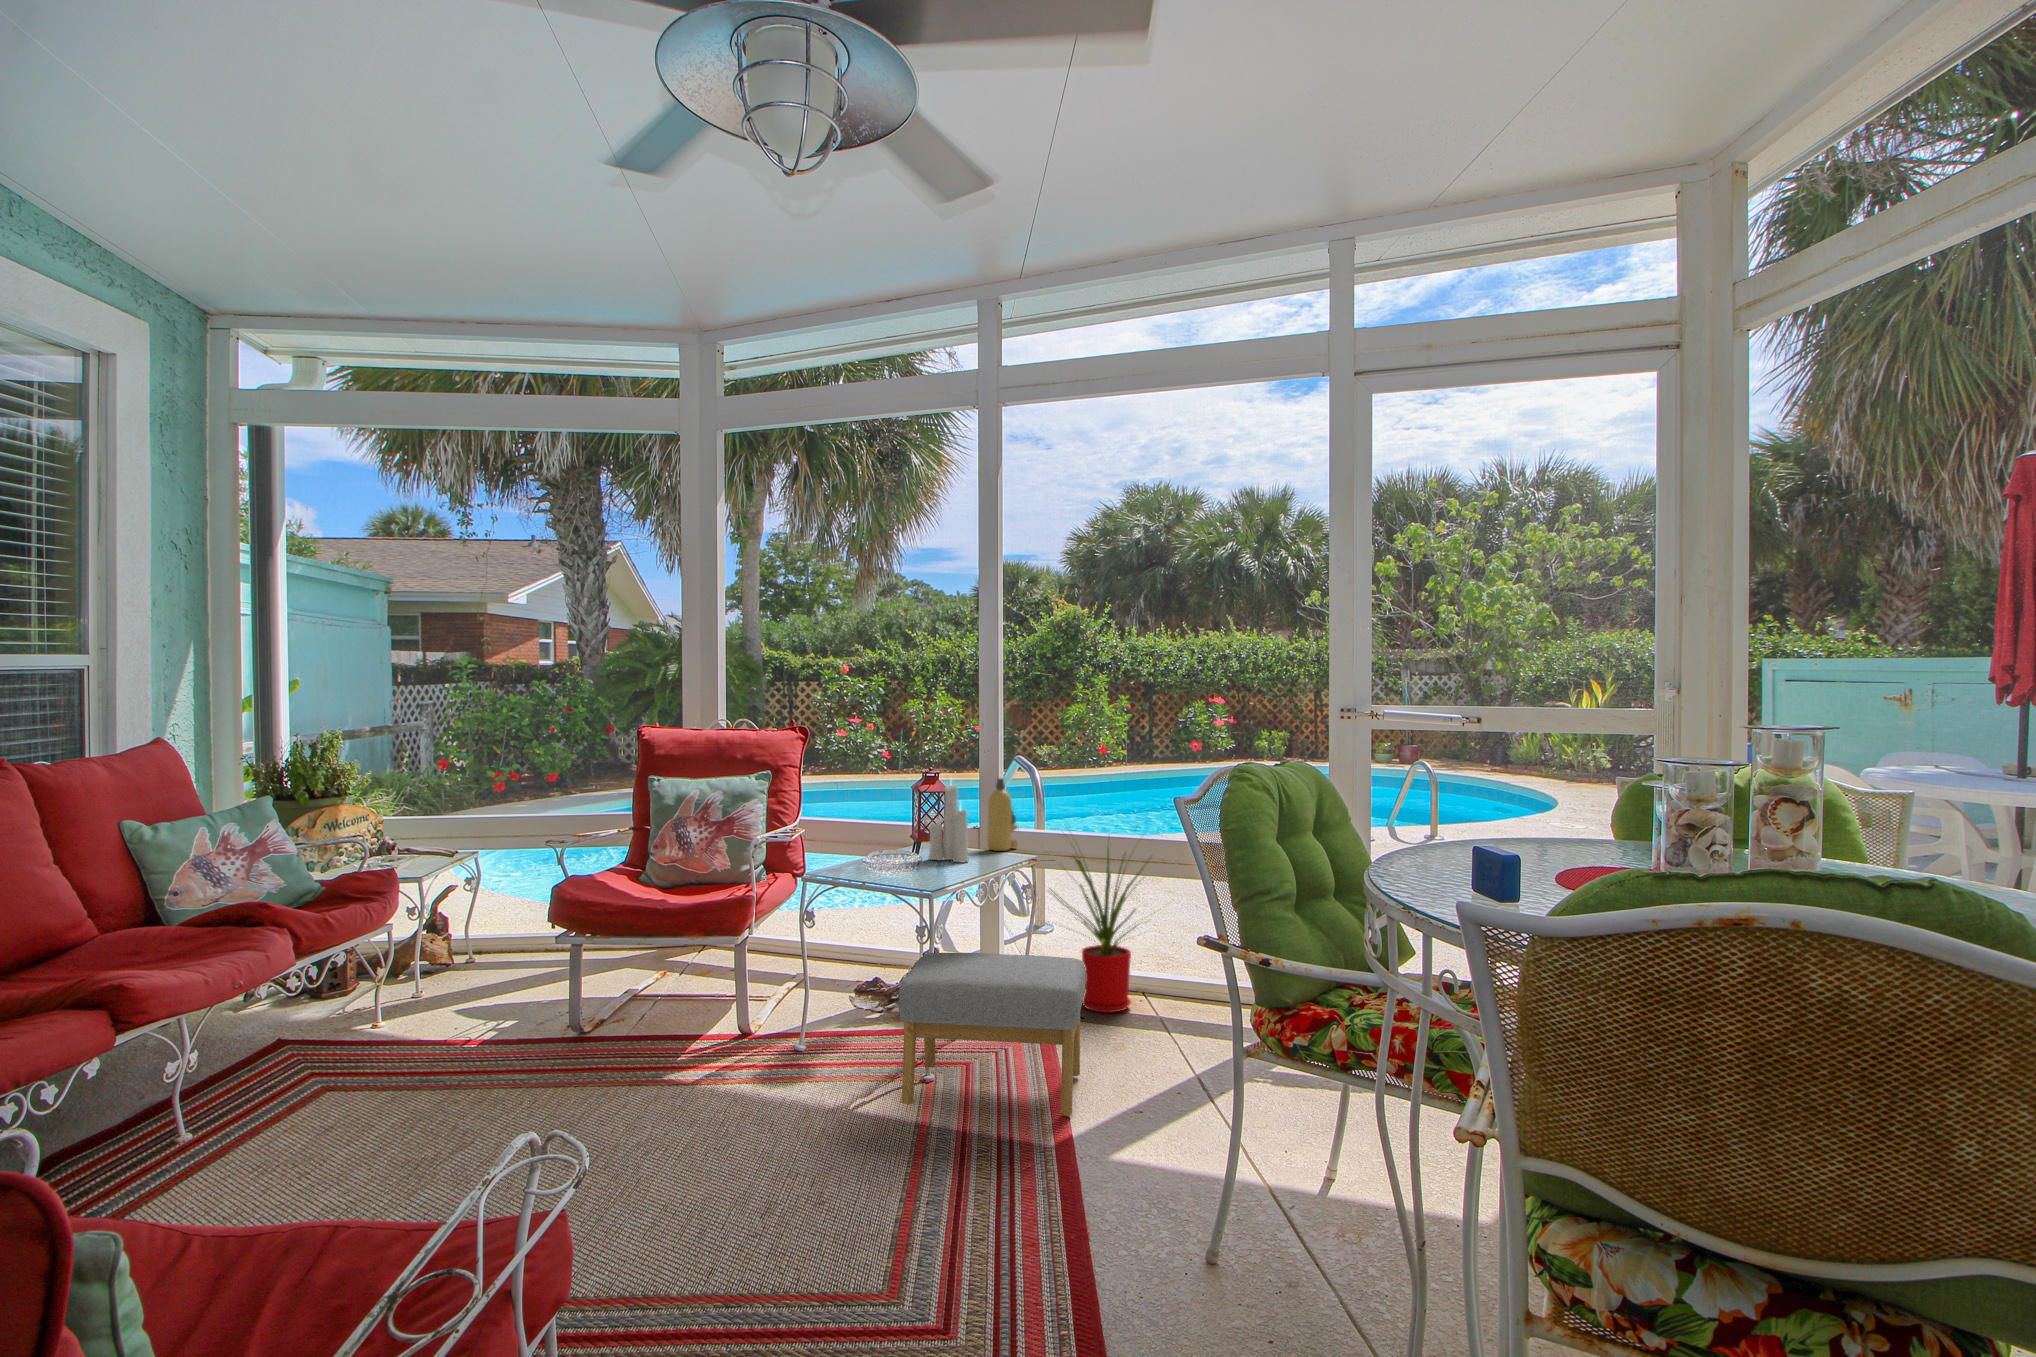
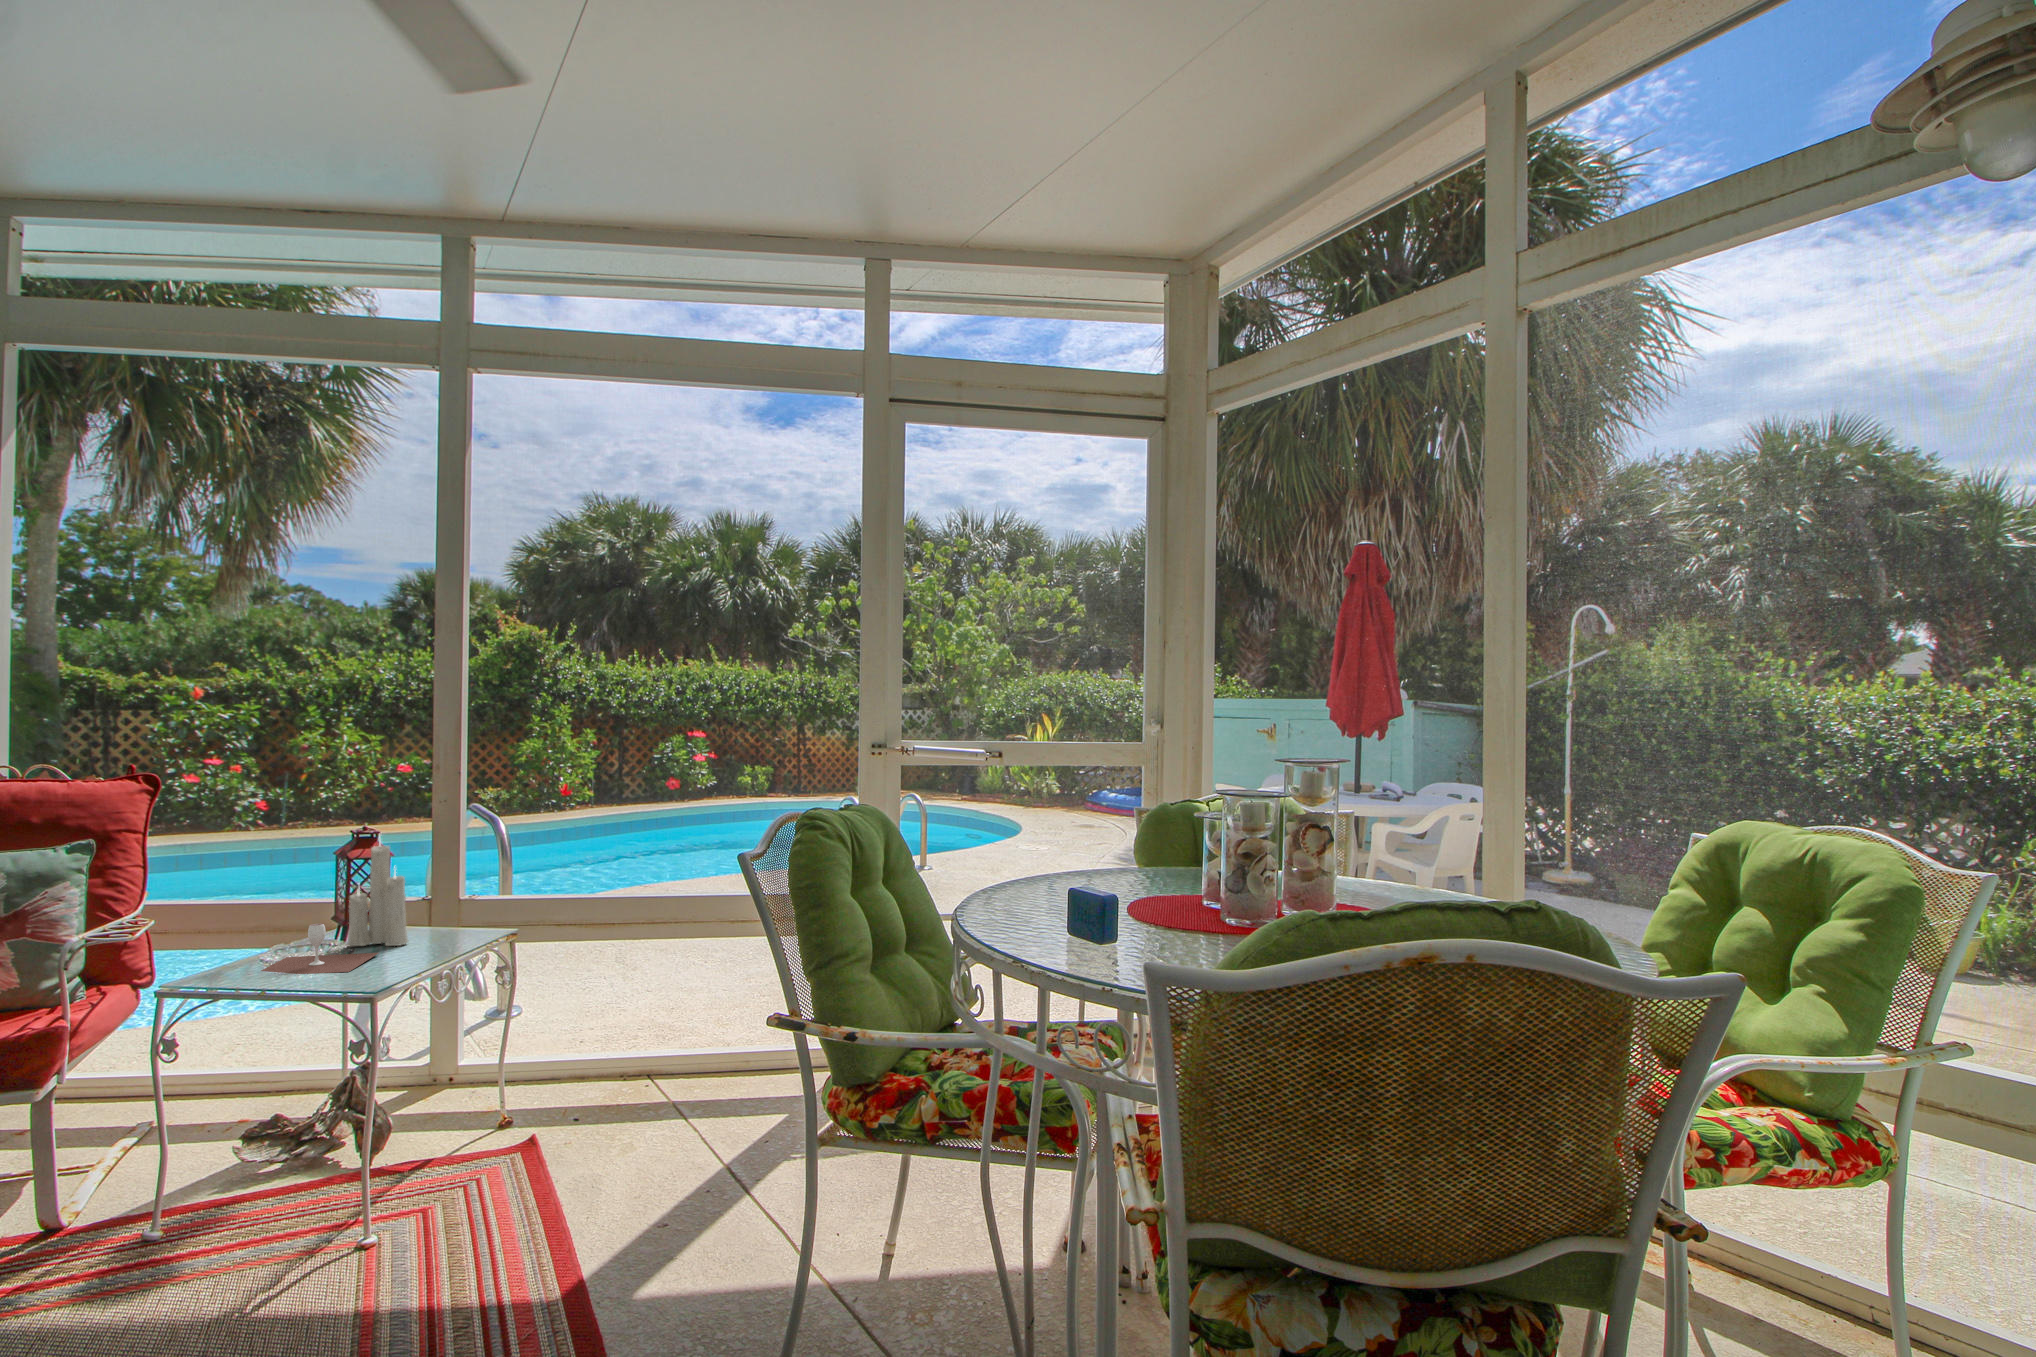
bottle: present [987,778,1018,851] -> none [428,830,471,924]
wine glass: none [862,839,947,876] -> present [261,923,378,974]
house plant: present [1054,845,1150,1013] -> none [506,874,682,1109]
footstool: present [899,953,1086,1116] -> none [326,1052,586,1289]

